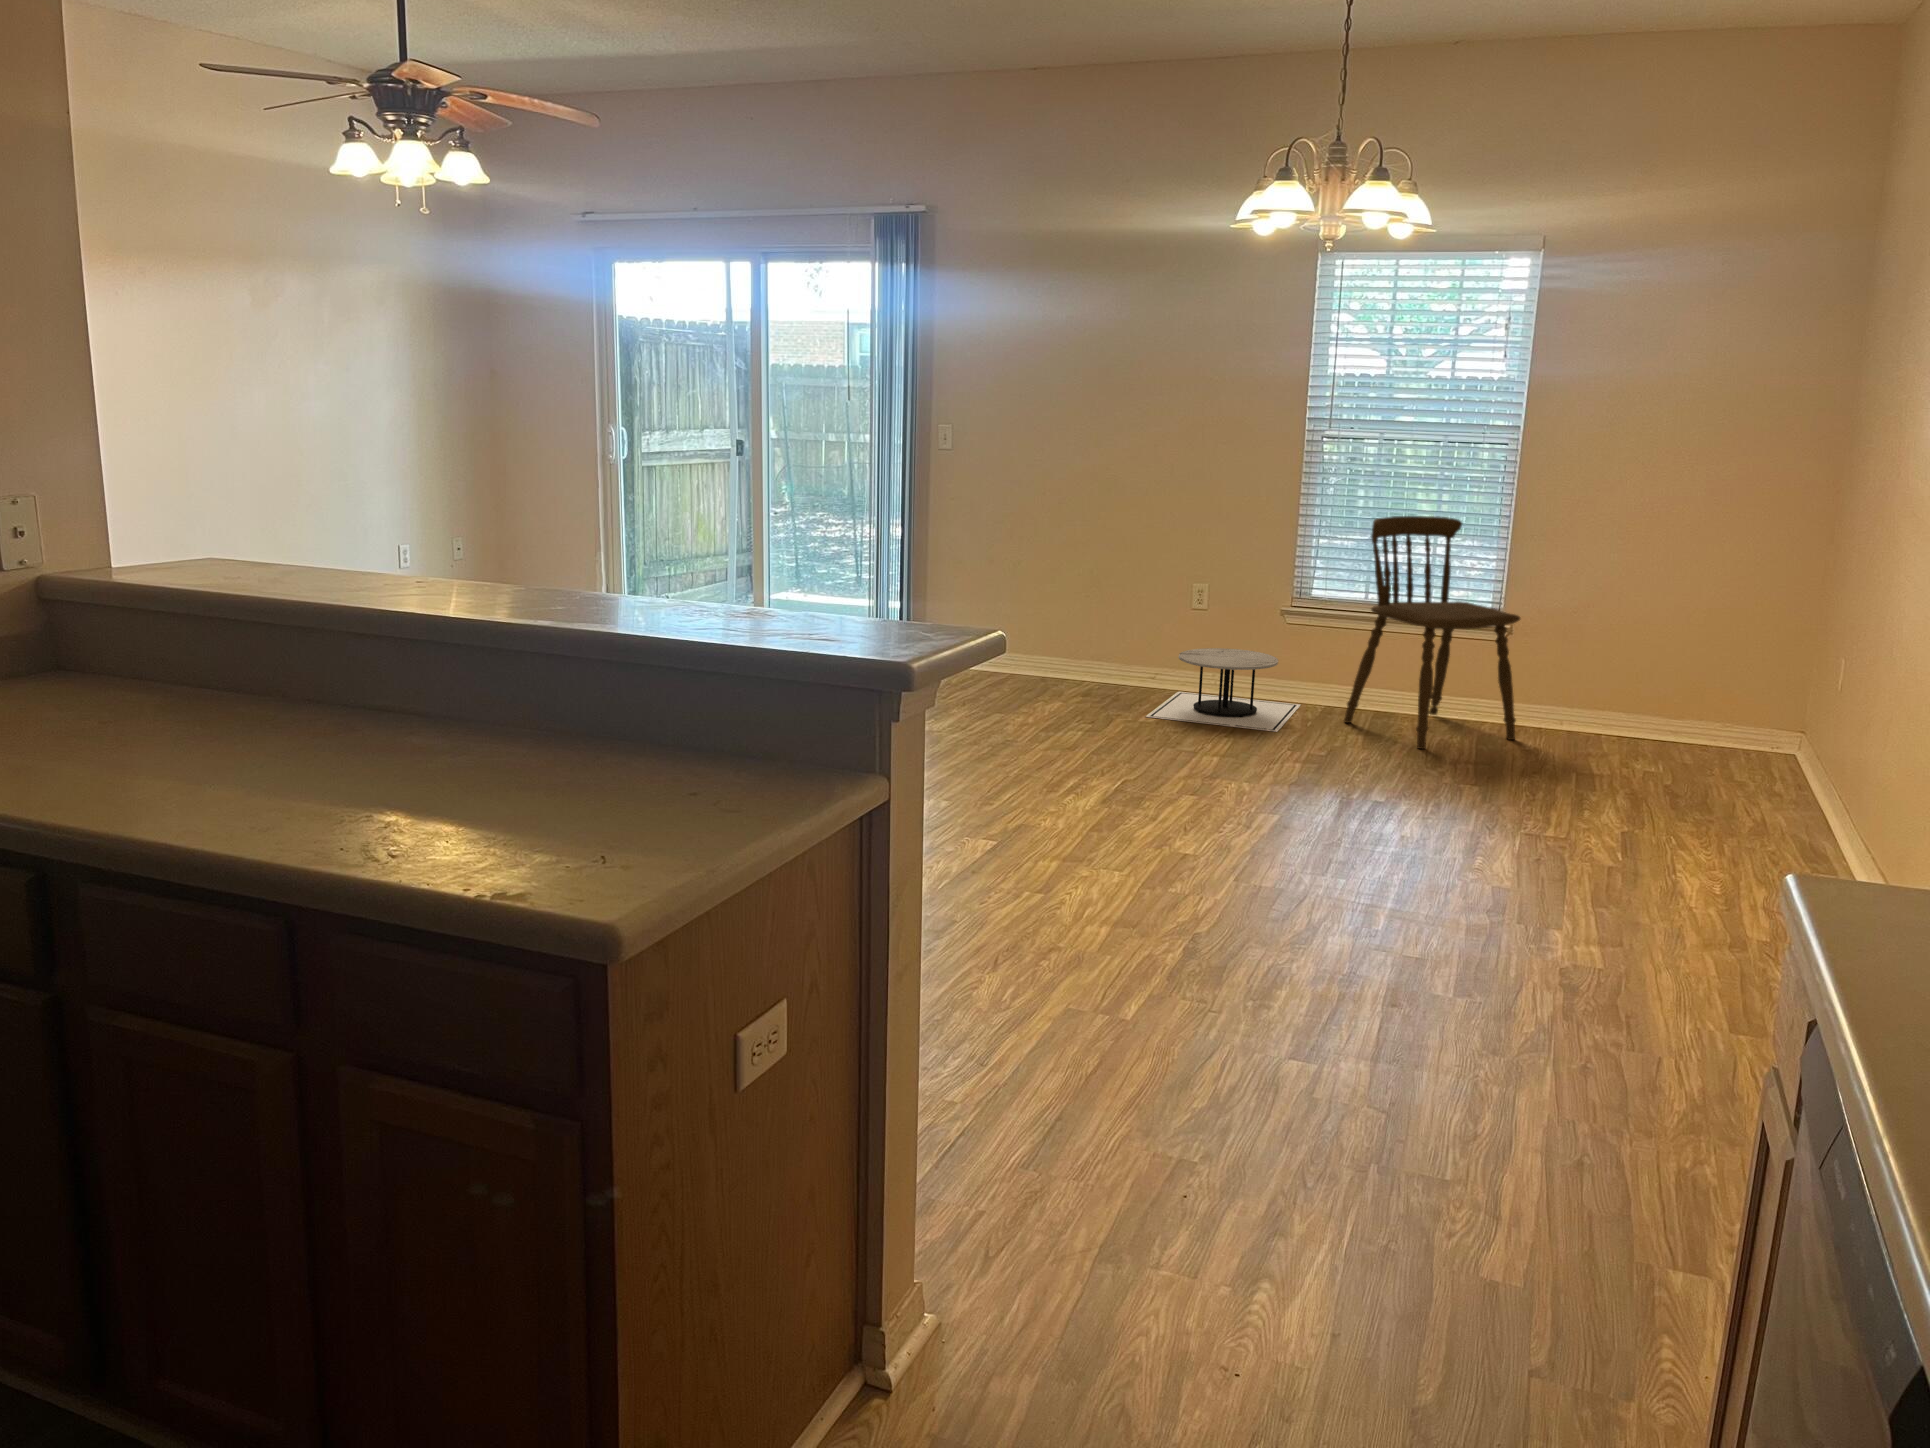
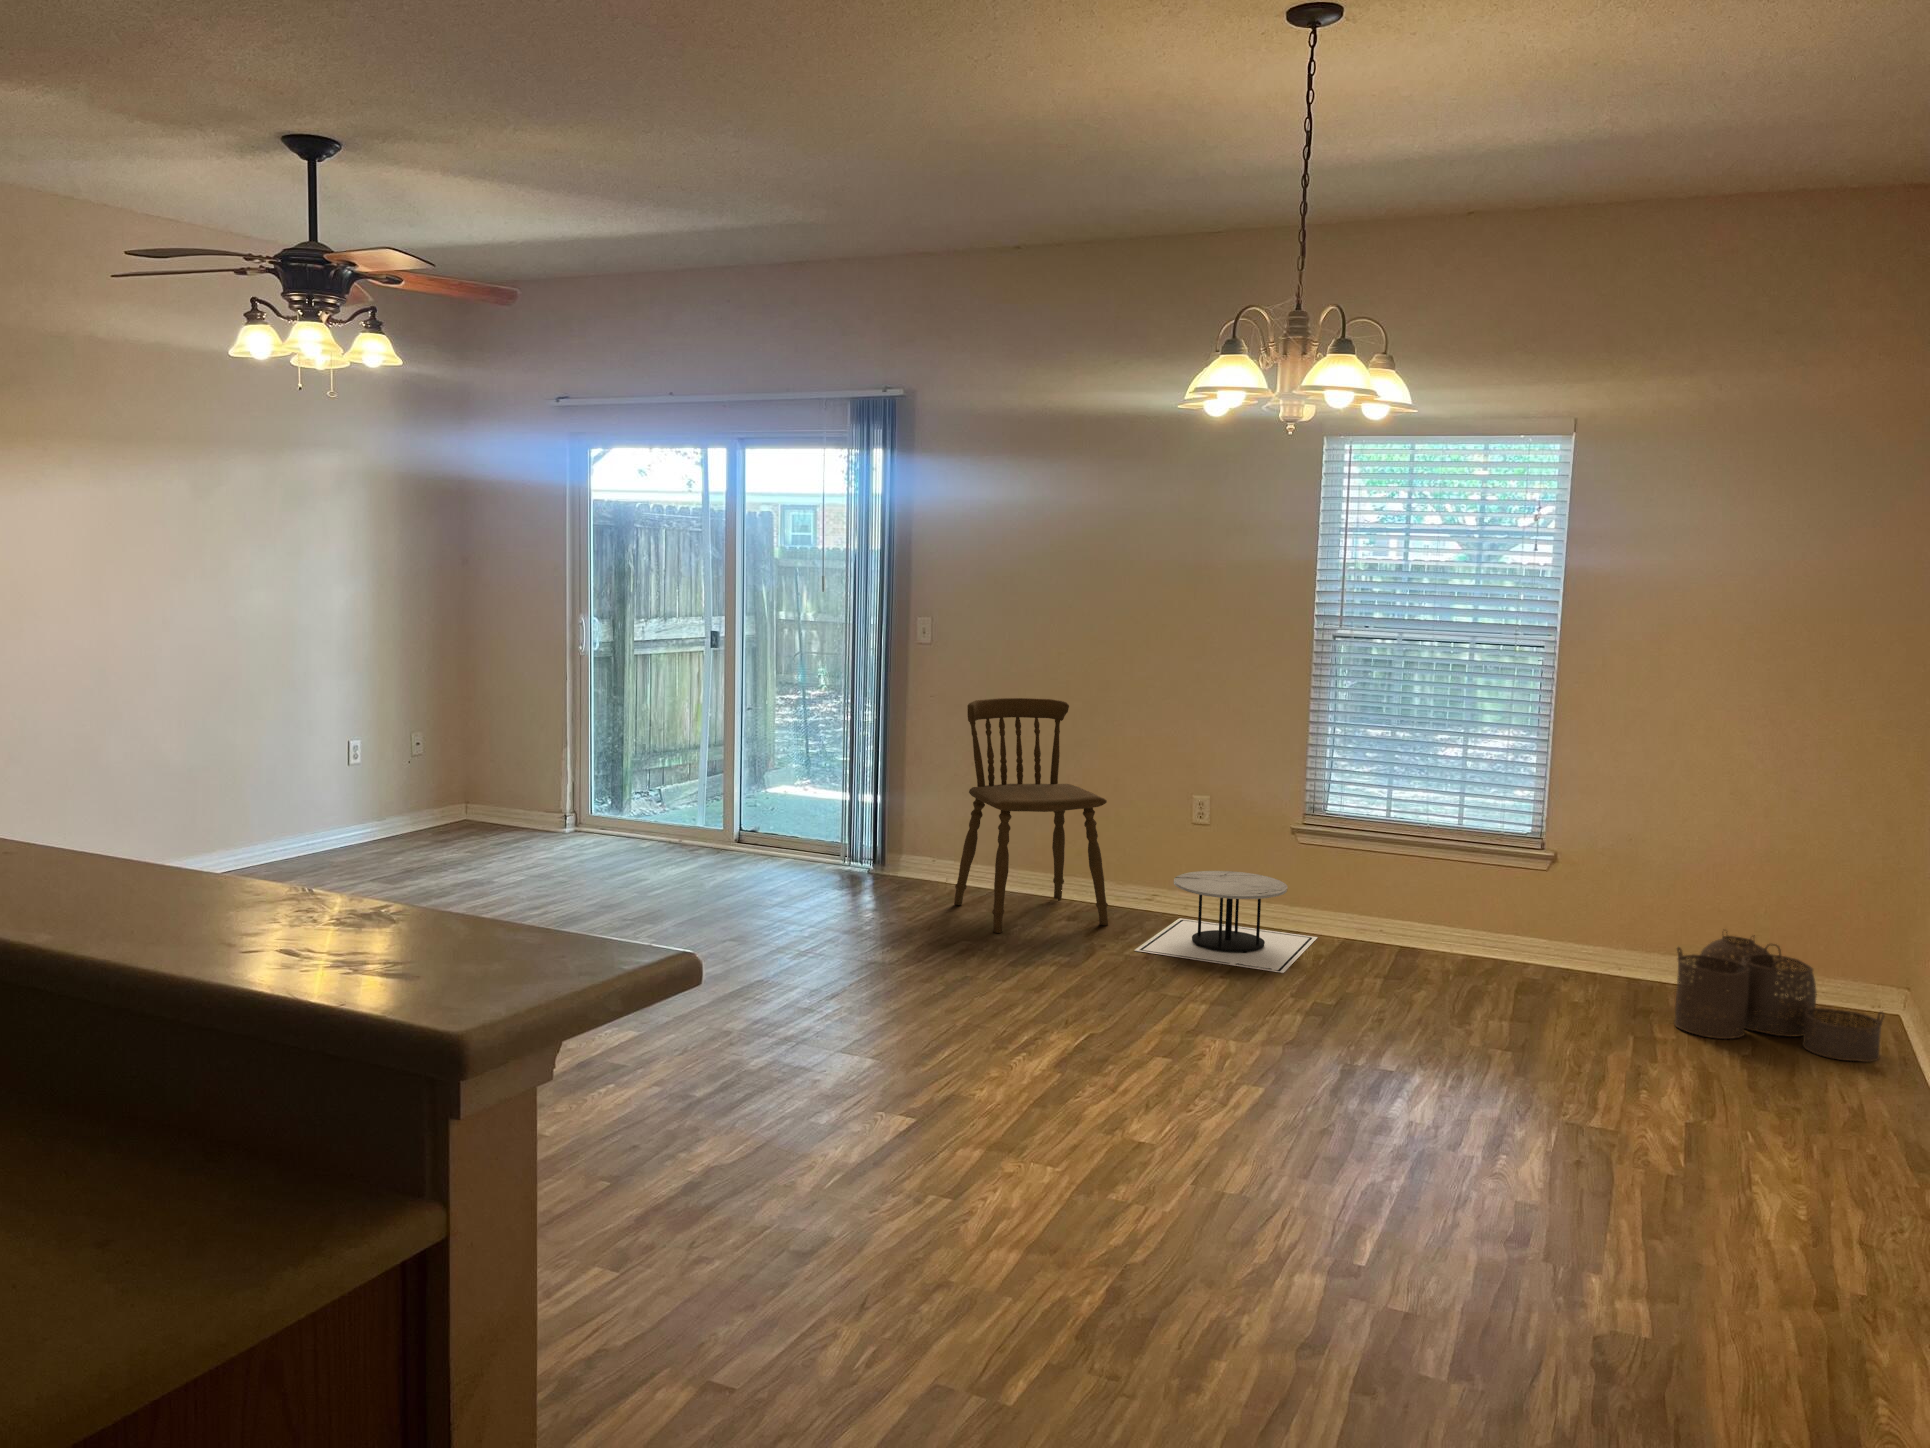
dining chair: present [1344,516,1520,749] -> present [954,698,1108,933]
woven basket: none [1609,687,1783,789] -> present [1674,932,1885,1062]

